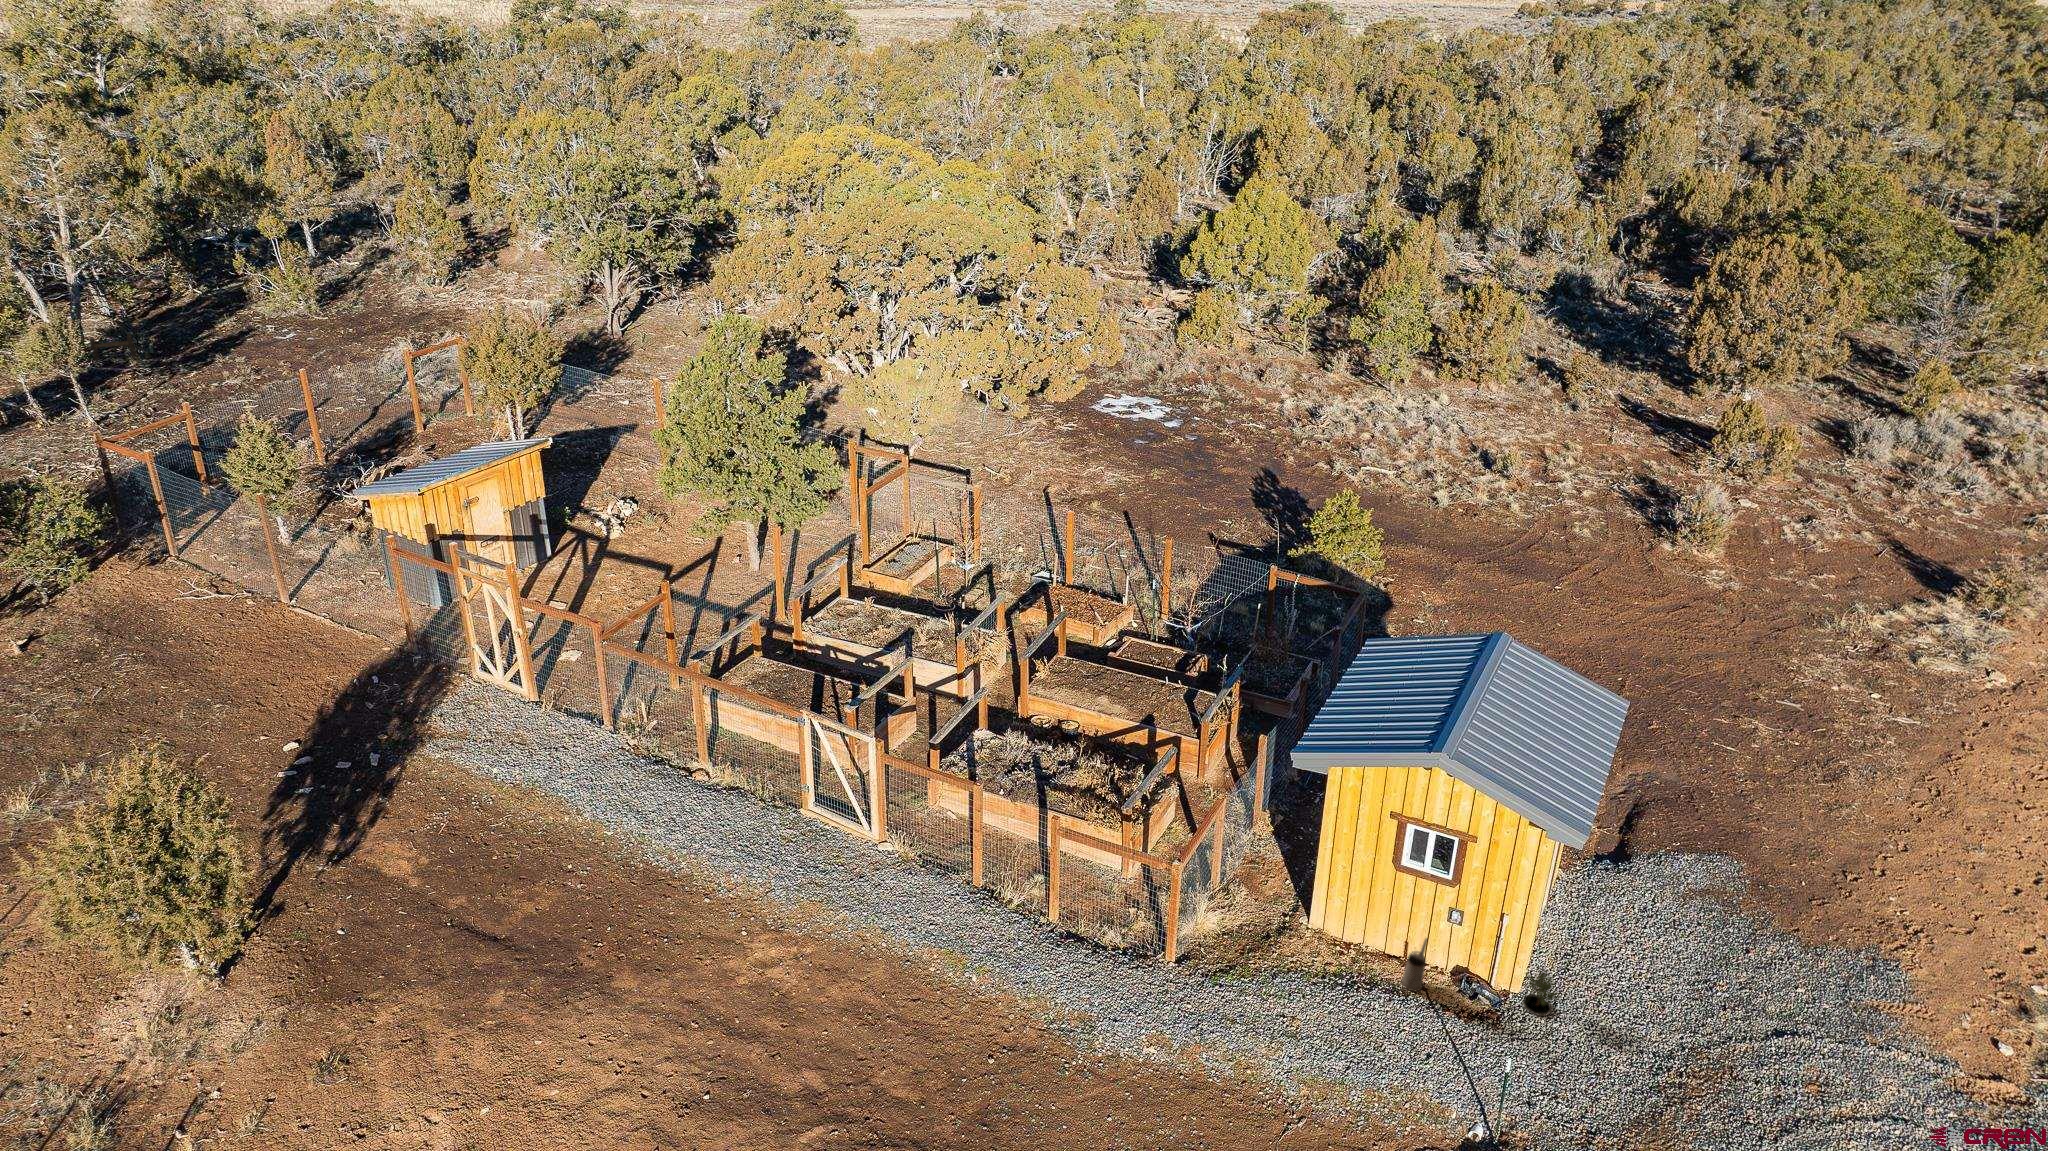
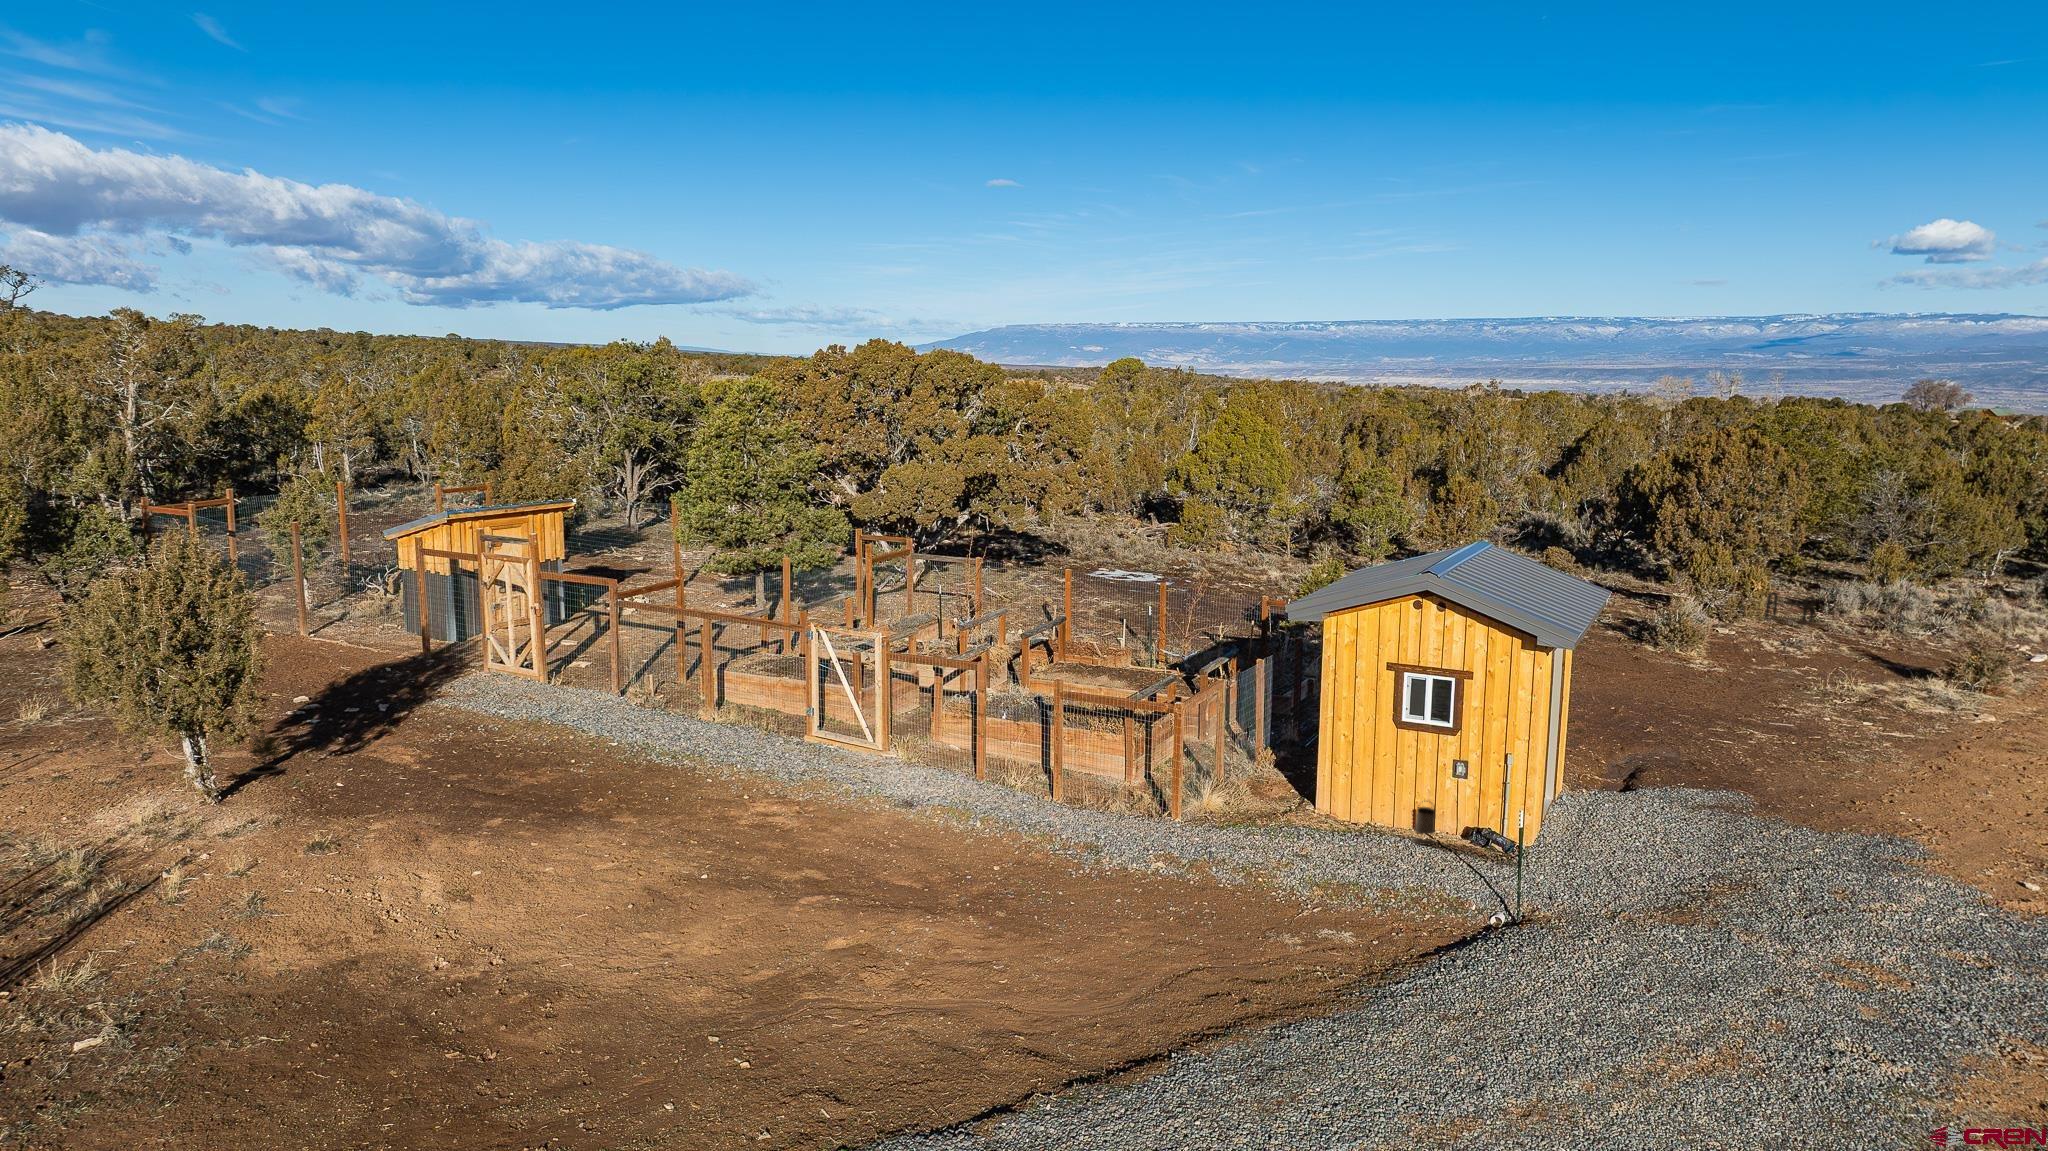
bench: present [90,334,136,363] -> present [1765,592,1815,623]
potted tree: present [1522,969,1557,1016] -> present [248,728,282,774]

